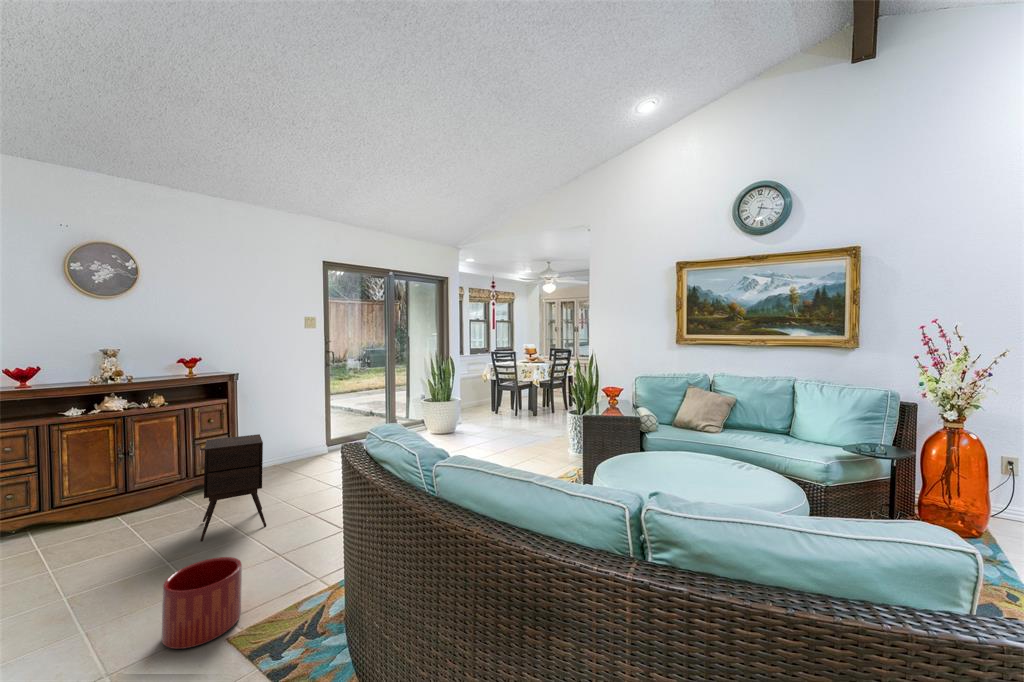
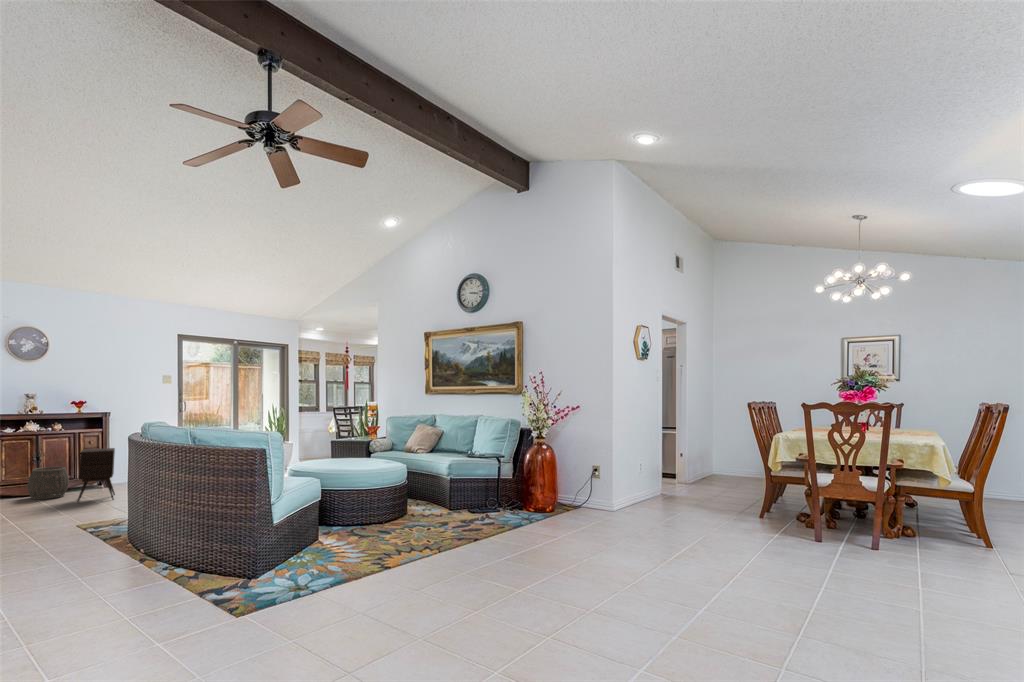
woven basket: none [105,465,182,529] -> present [28,467,69,499]
planter: present [162,557,242,649] -> none [56,492,90,521]

